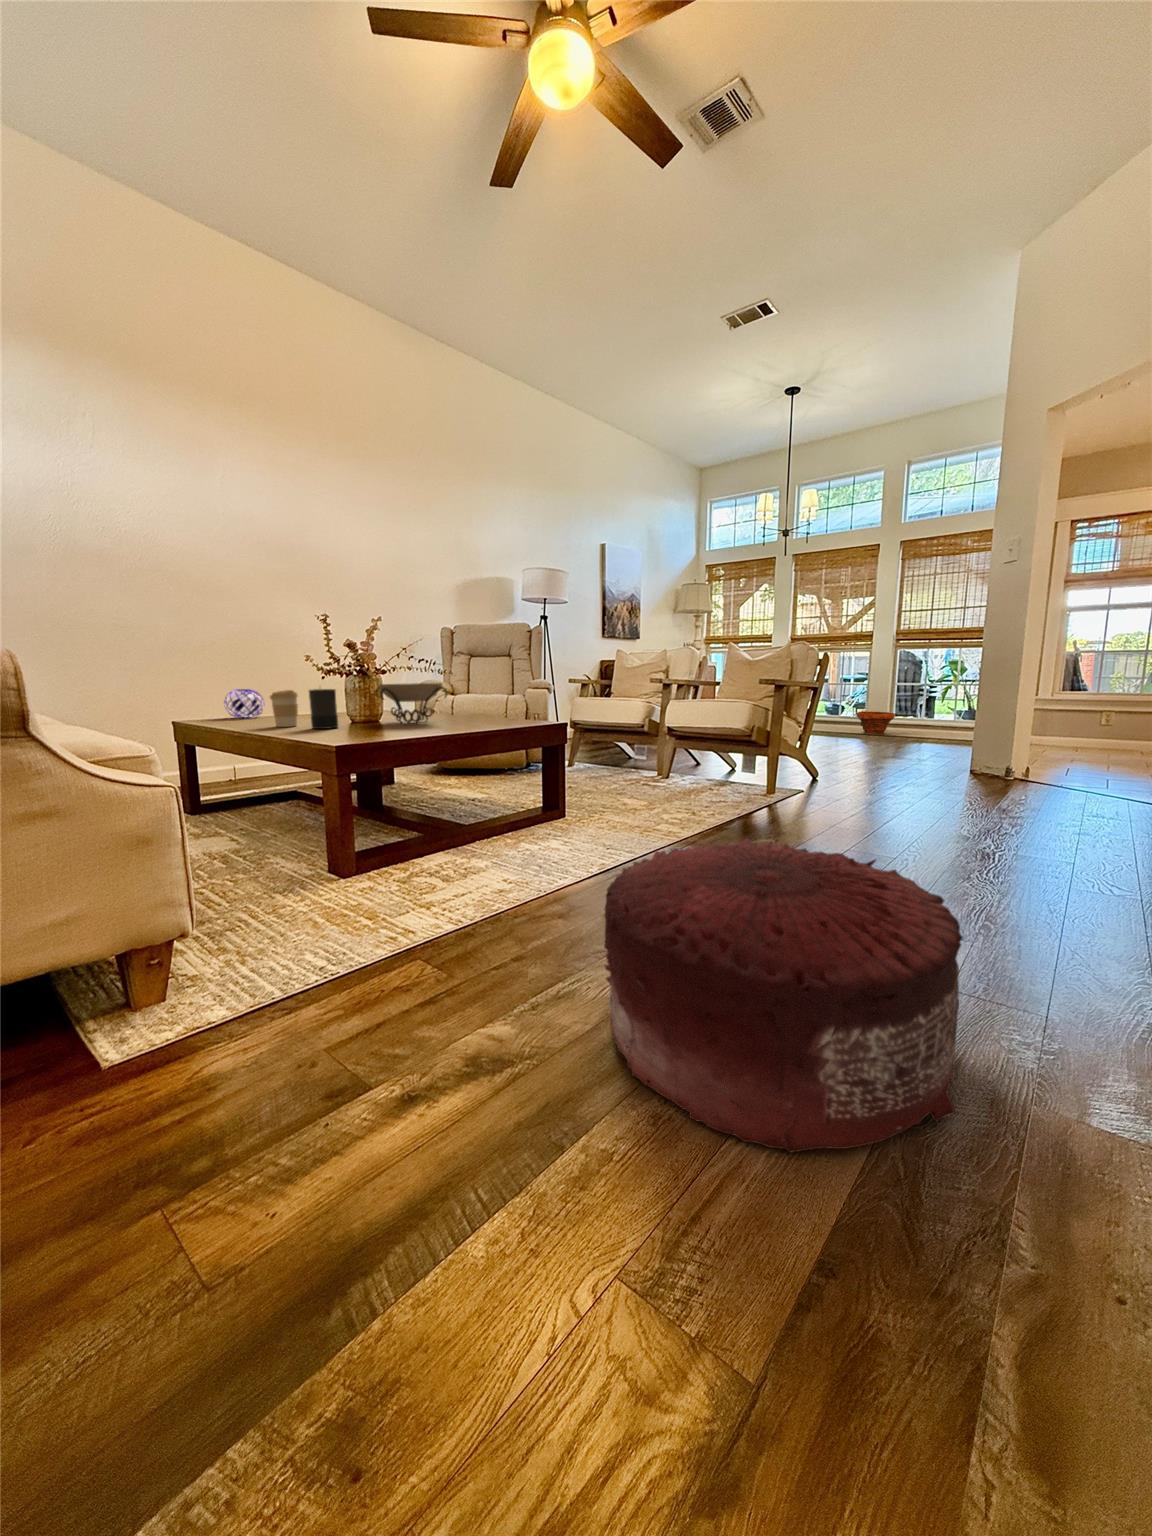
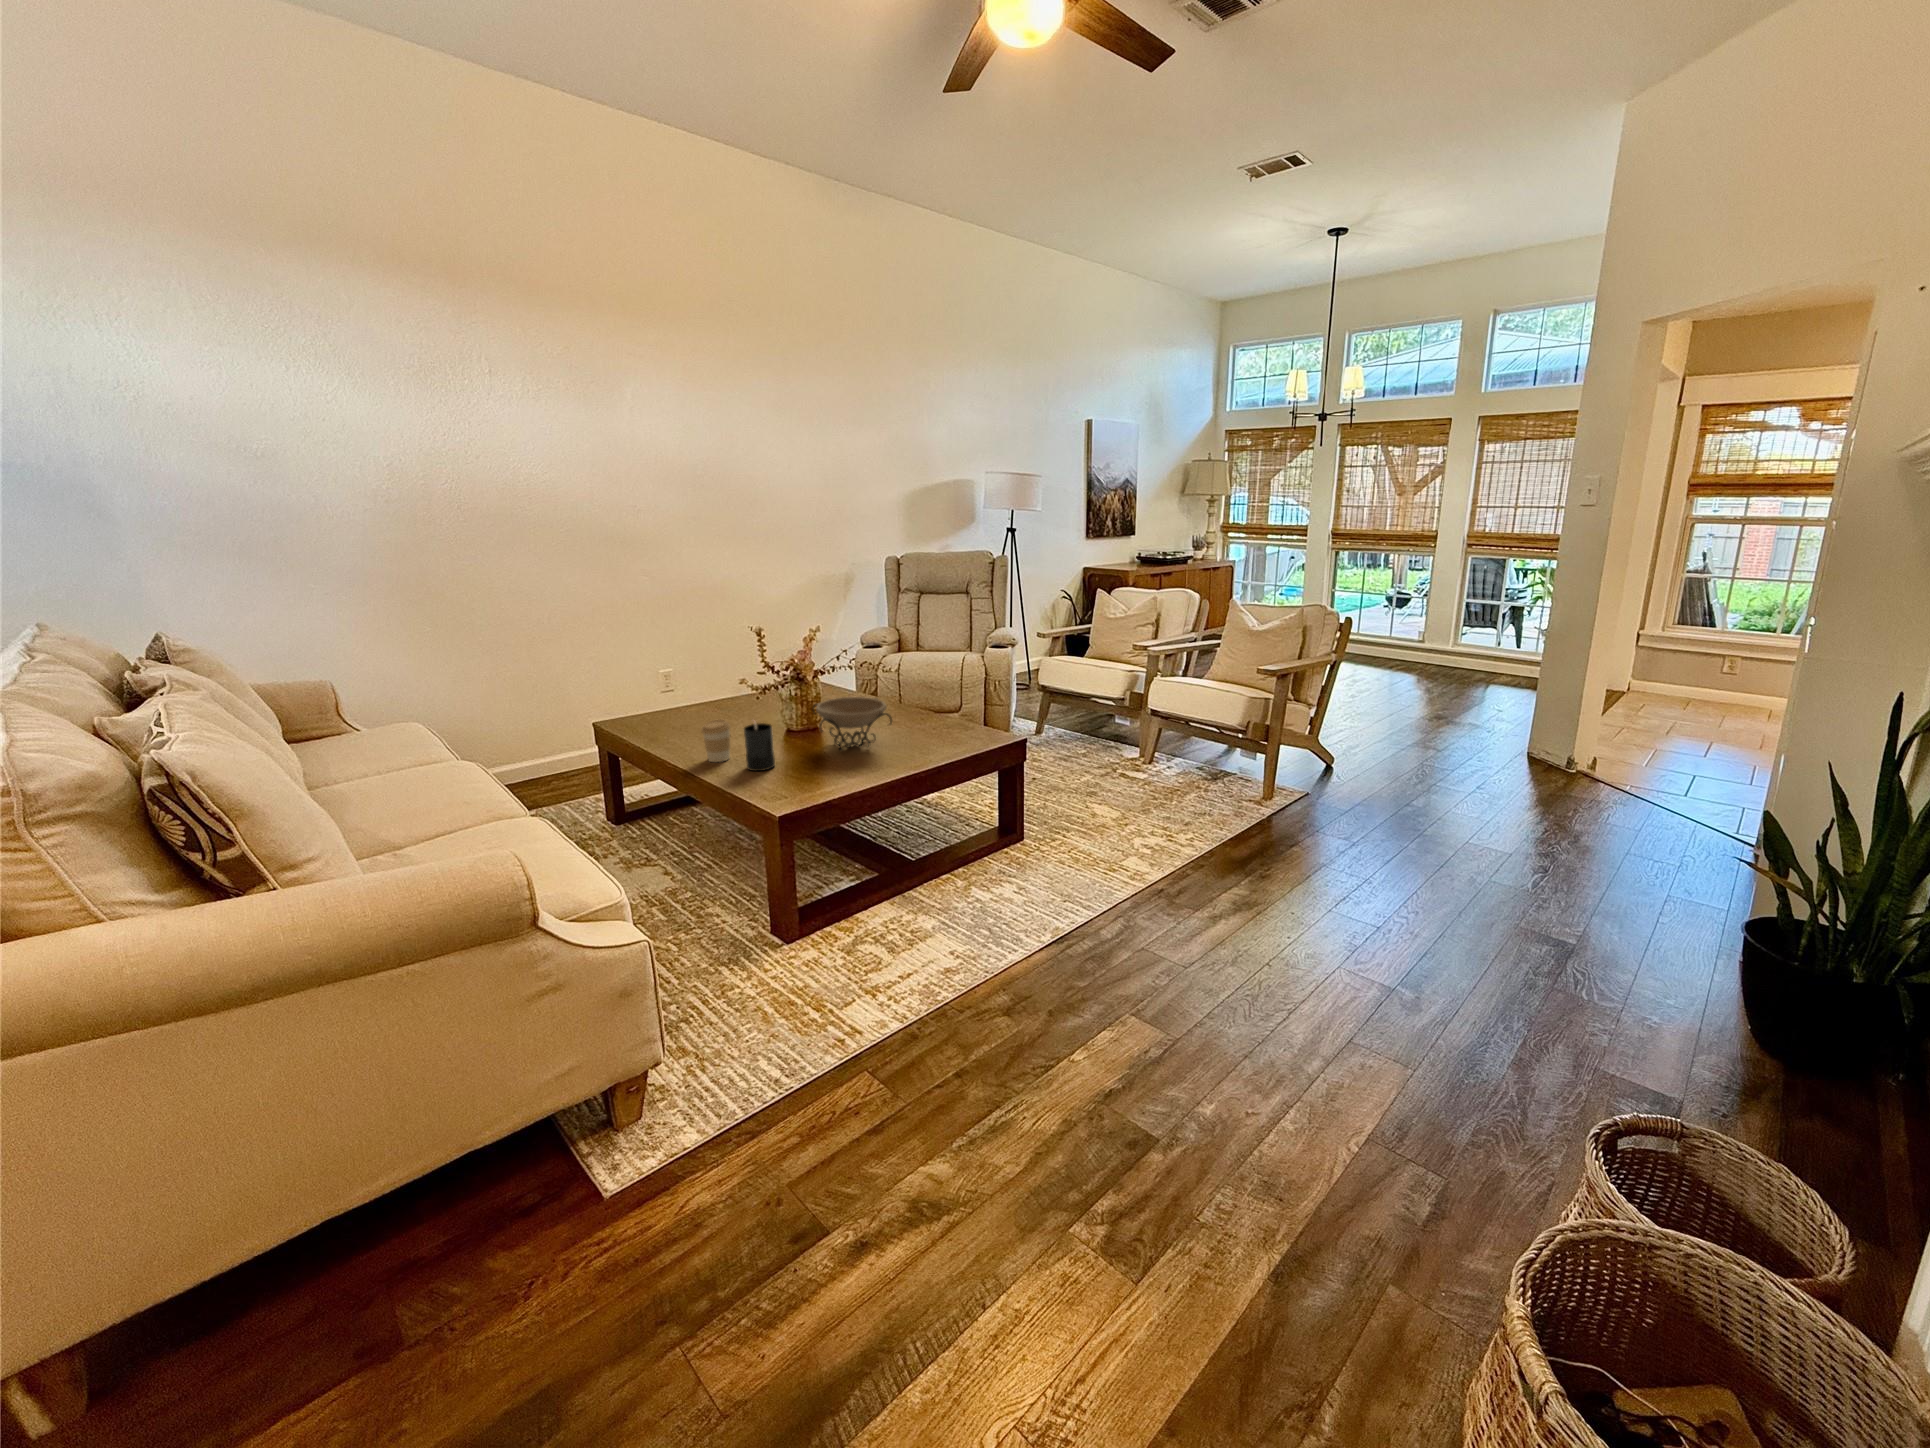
decorative orb: present [224,689,264,717] -> none [646,692,688,725]
planter: present [857,711,895,735] -> none [1414,635,1463,669]
pouf: present [604,838,963,1152] -> none [1033,979,1338,1324]

